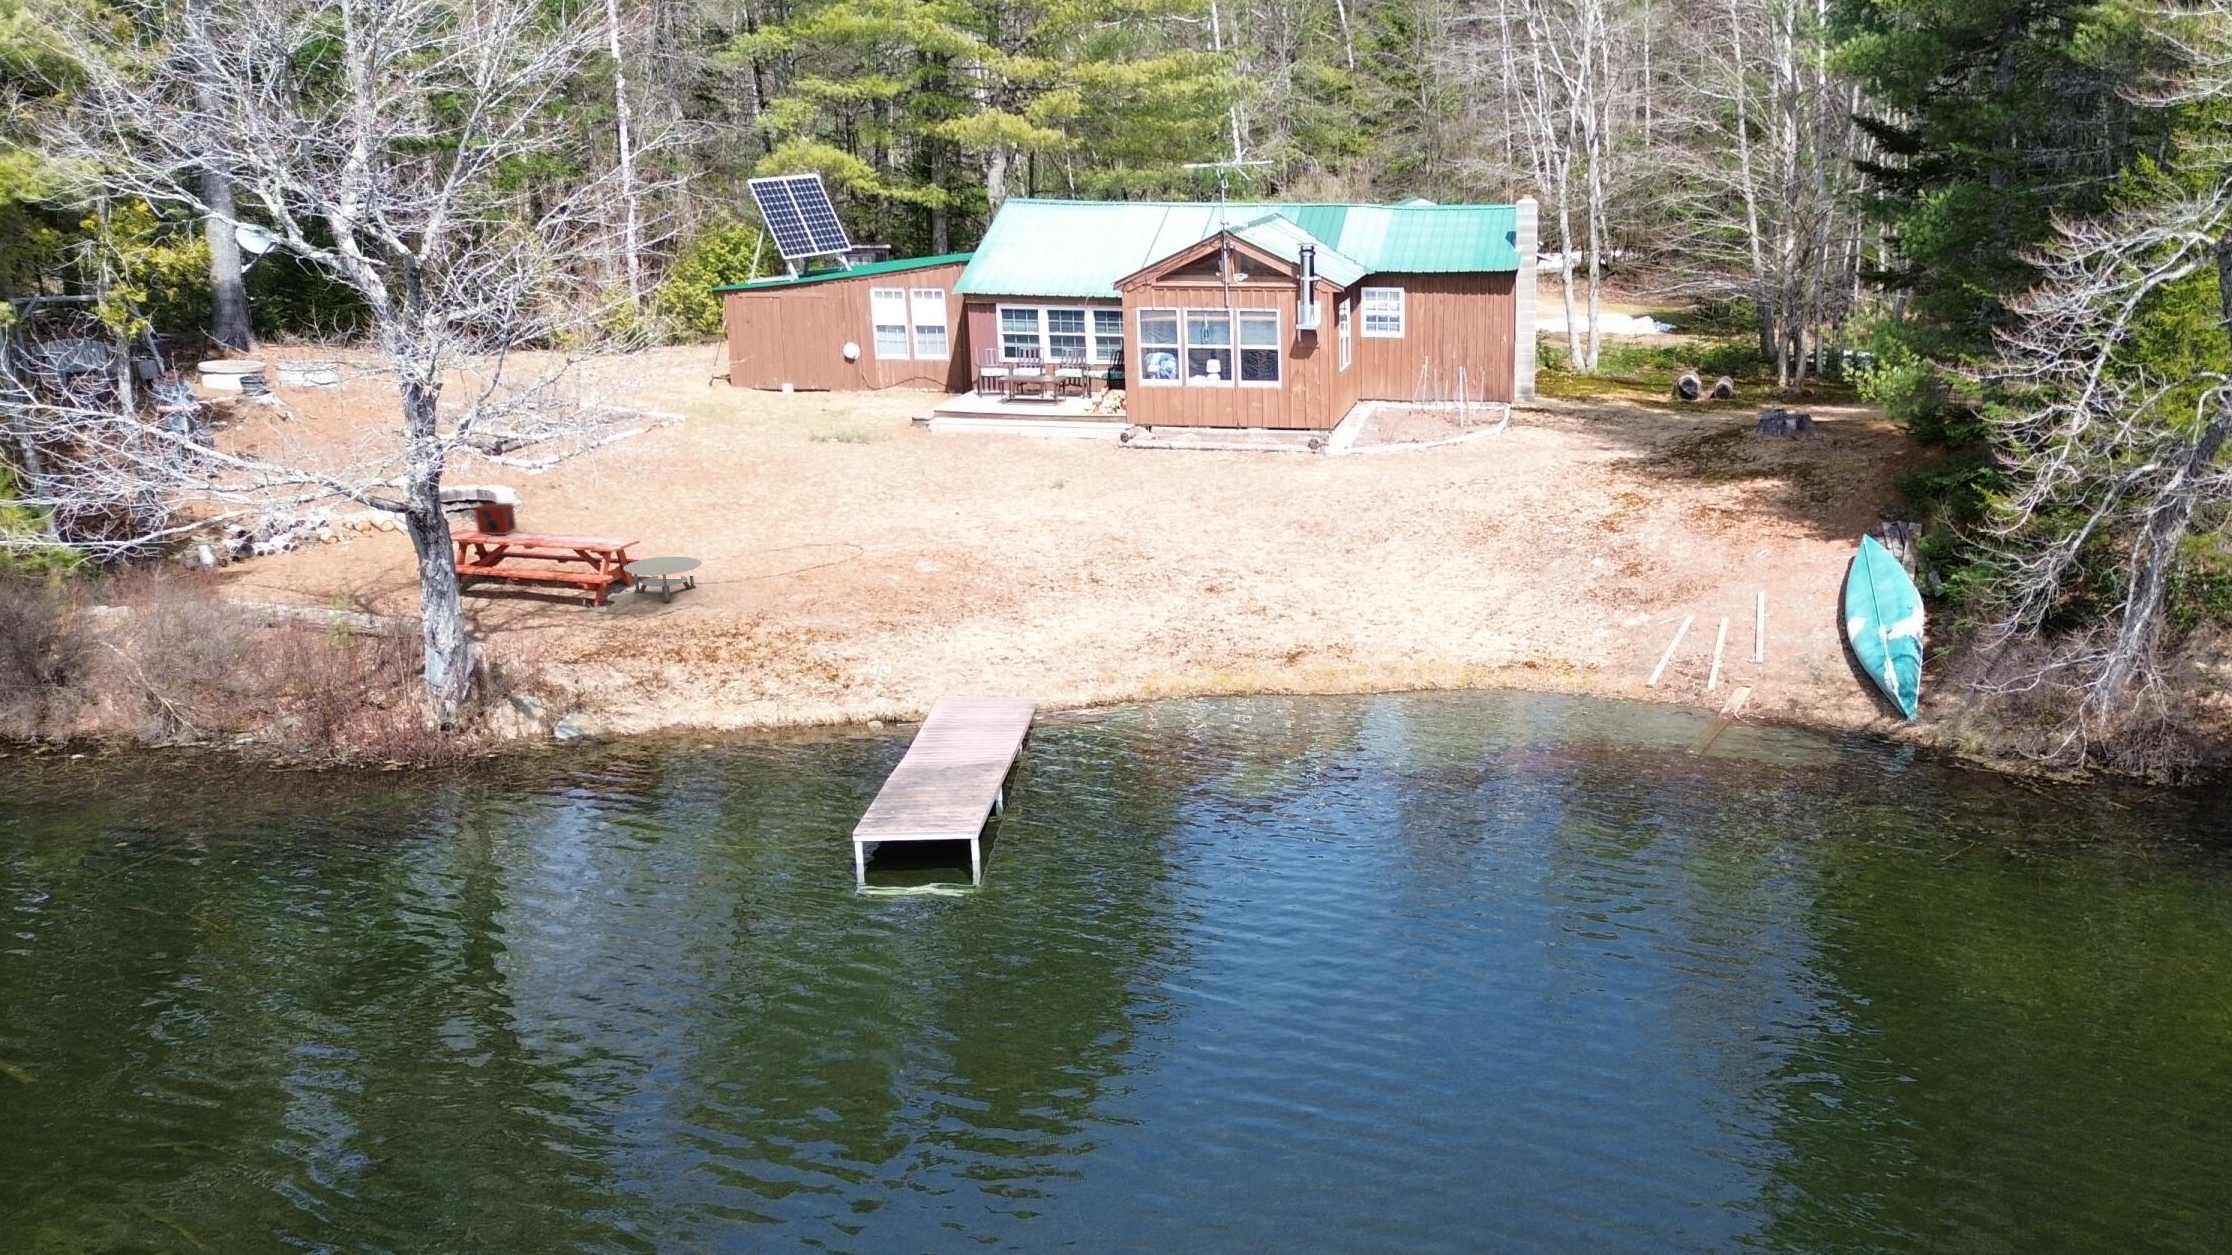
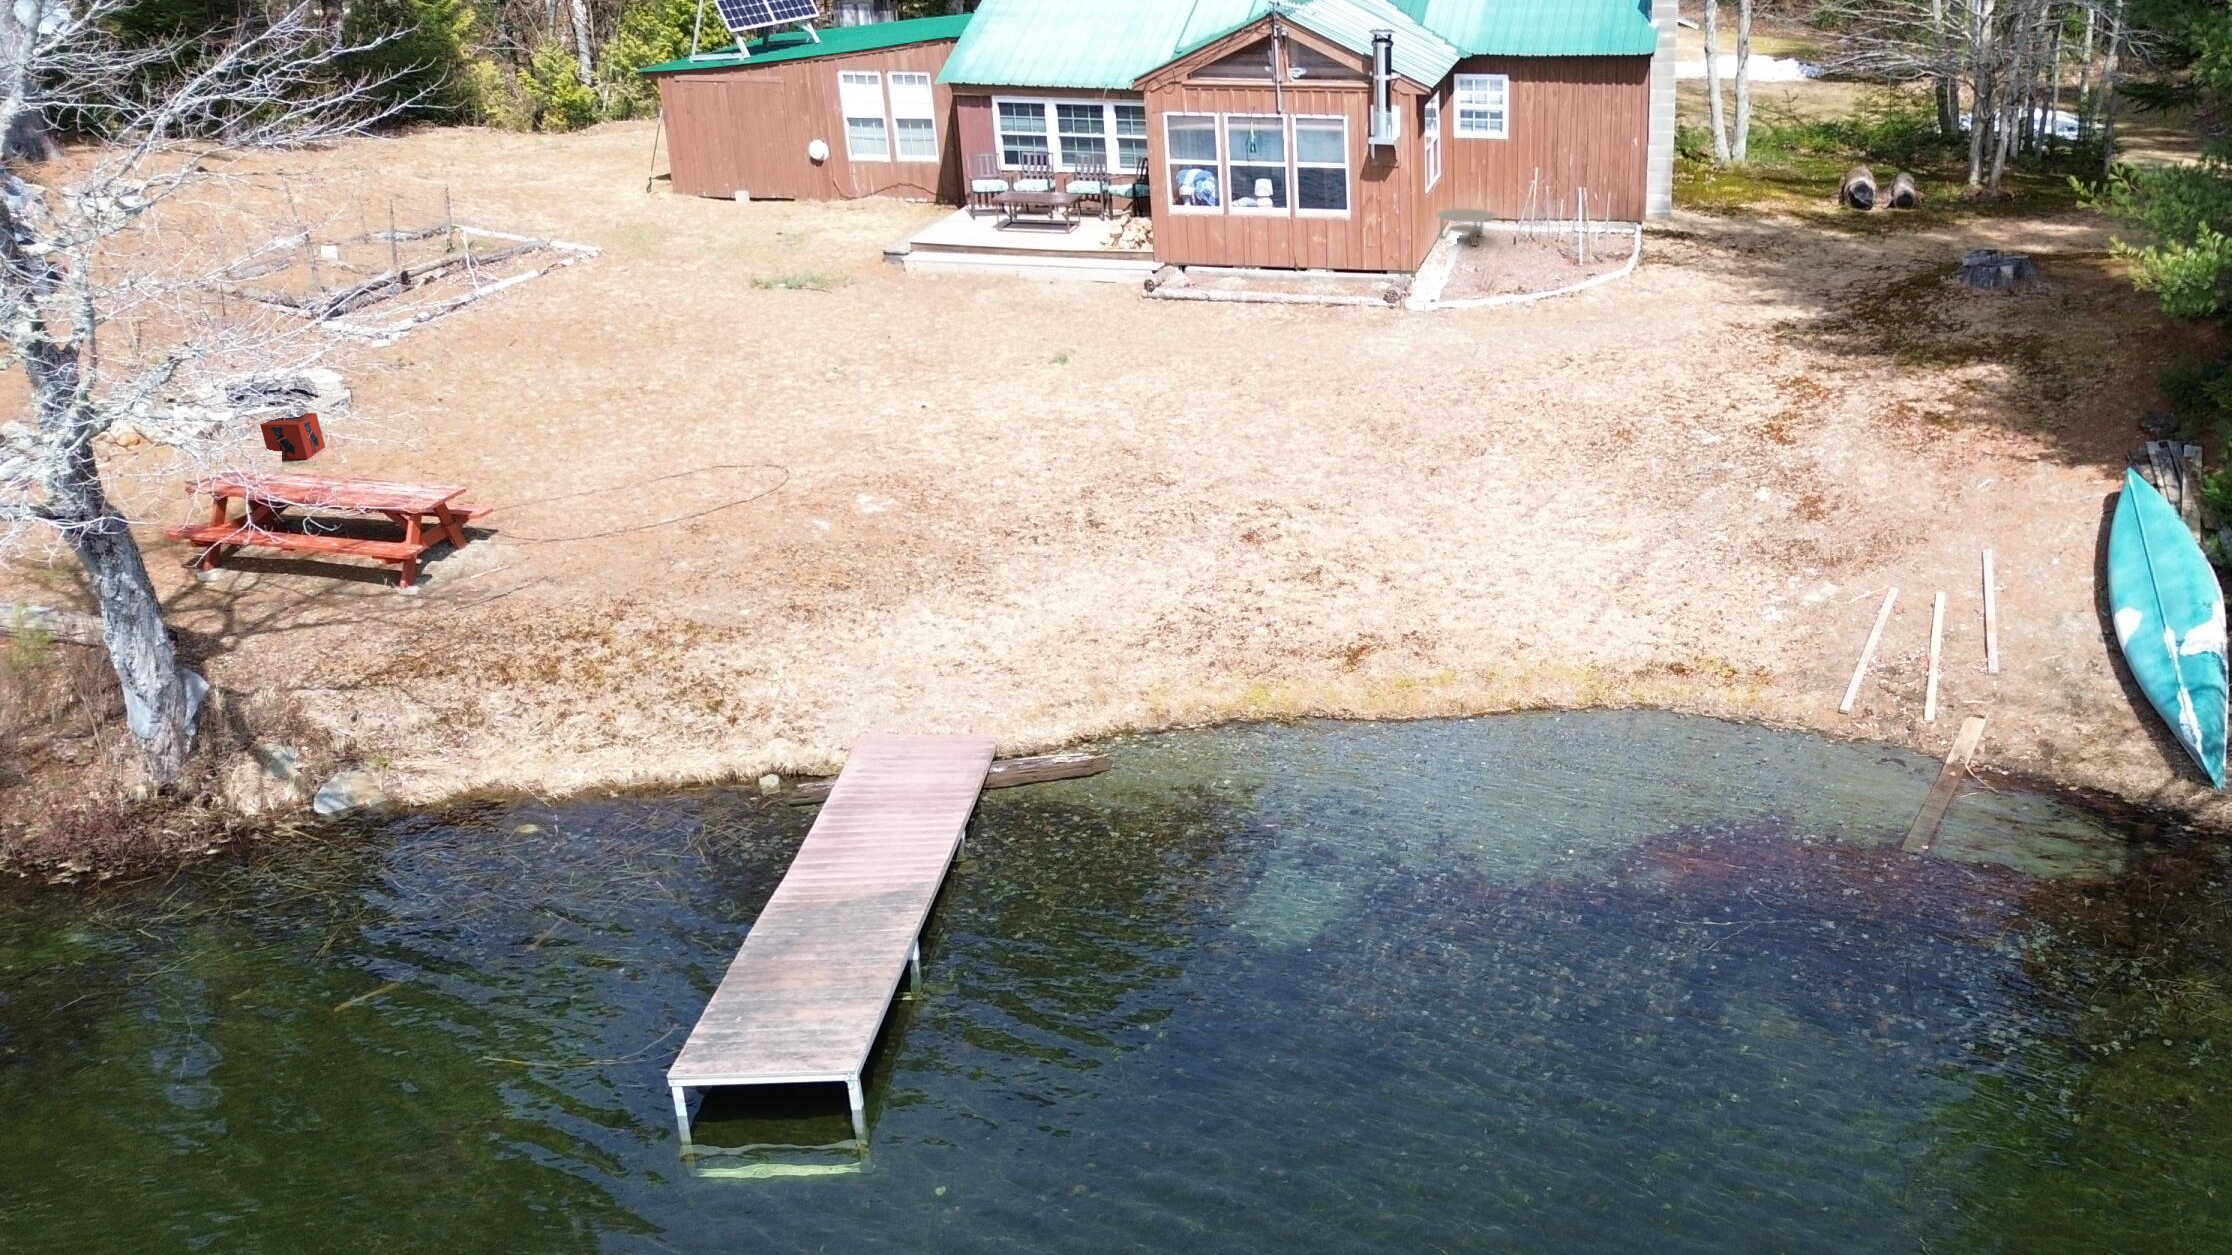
round table: present [623,557,702,602] -> present [1437,209,1496,246]

